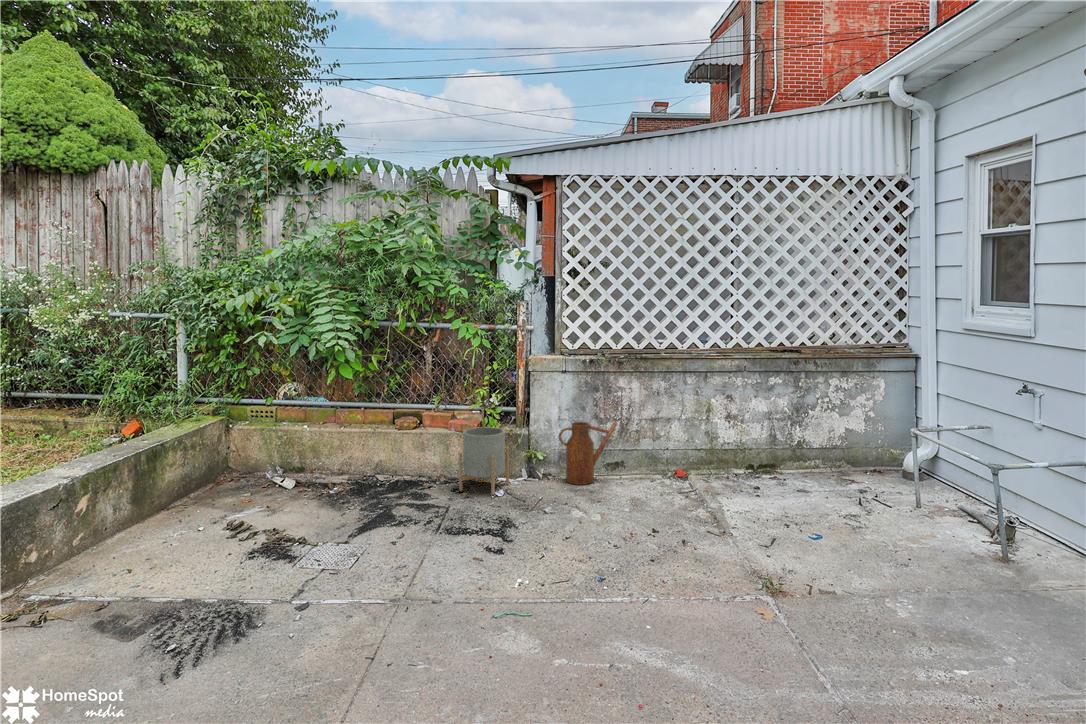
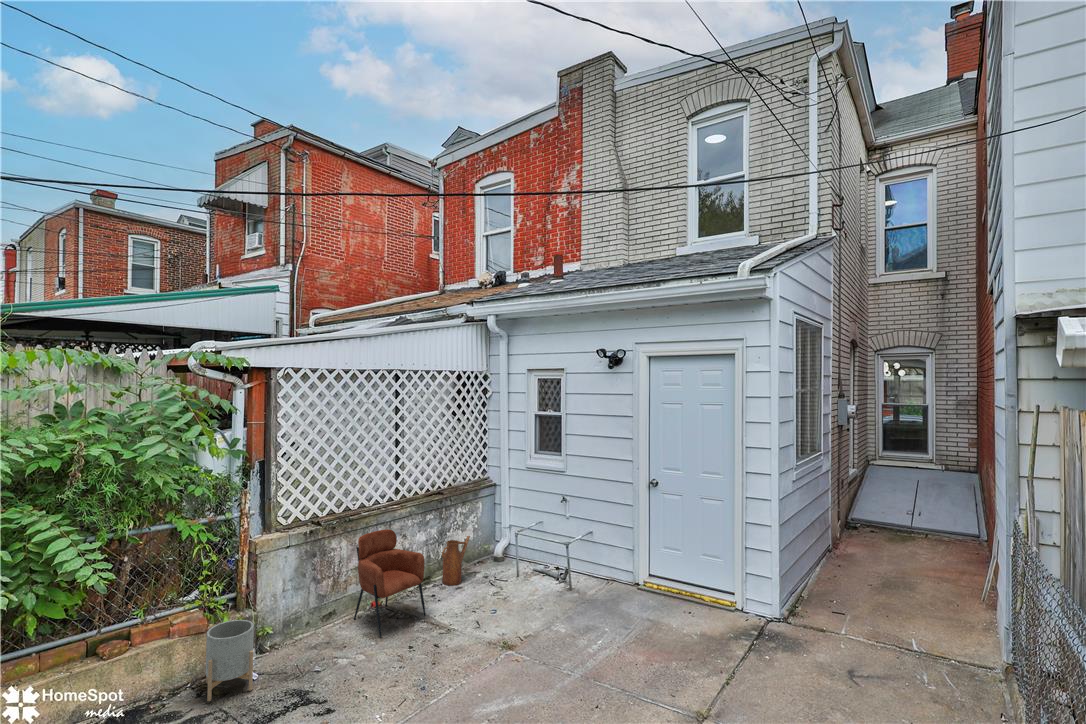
chair: none [642,379,723,498] -> present [354,529,426,637]
watering can: present [559,422,617,485] -> present [442,536,470,585]

